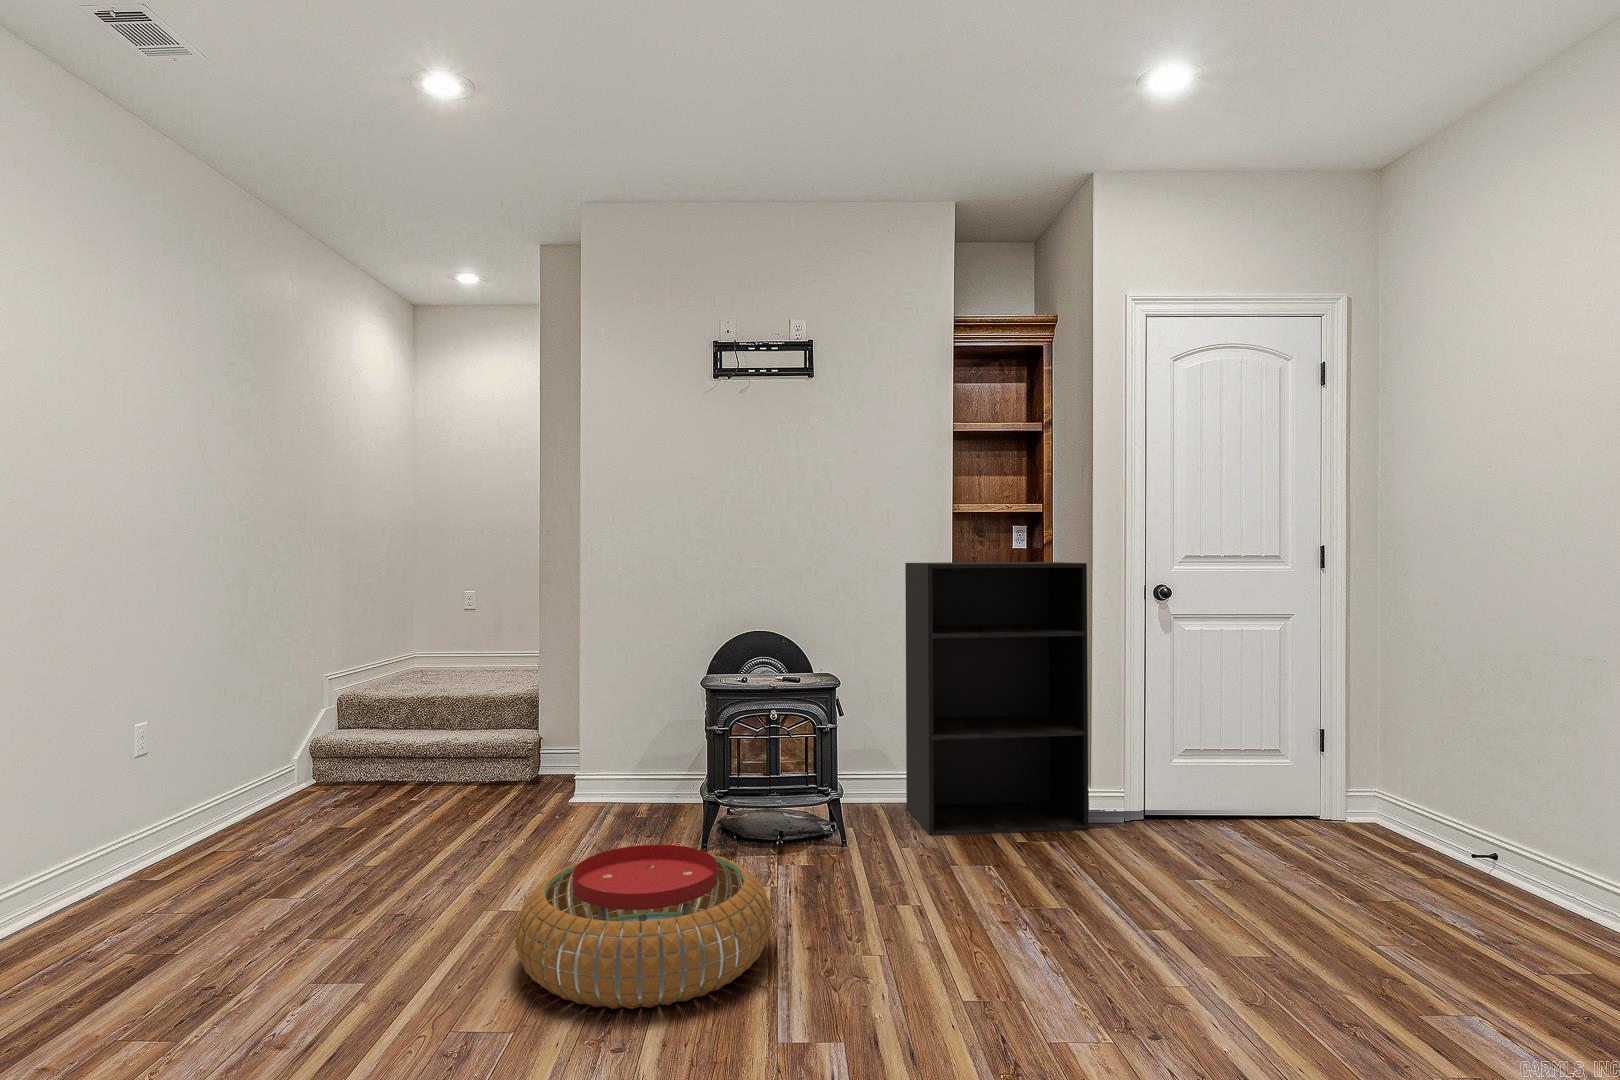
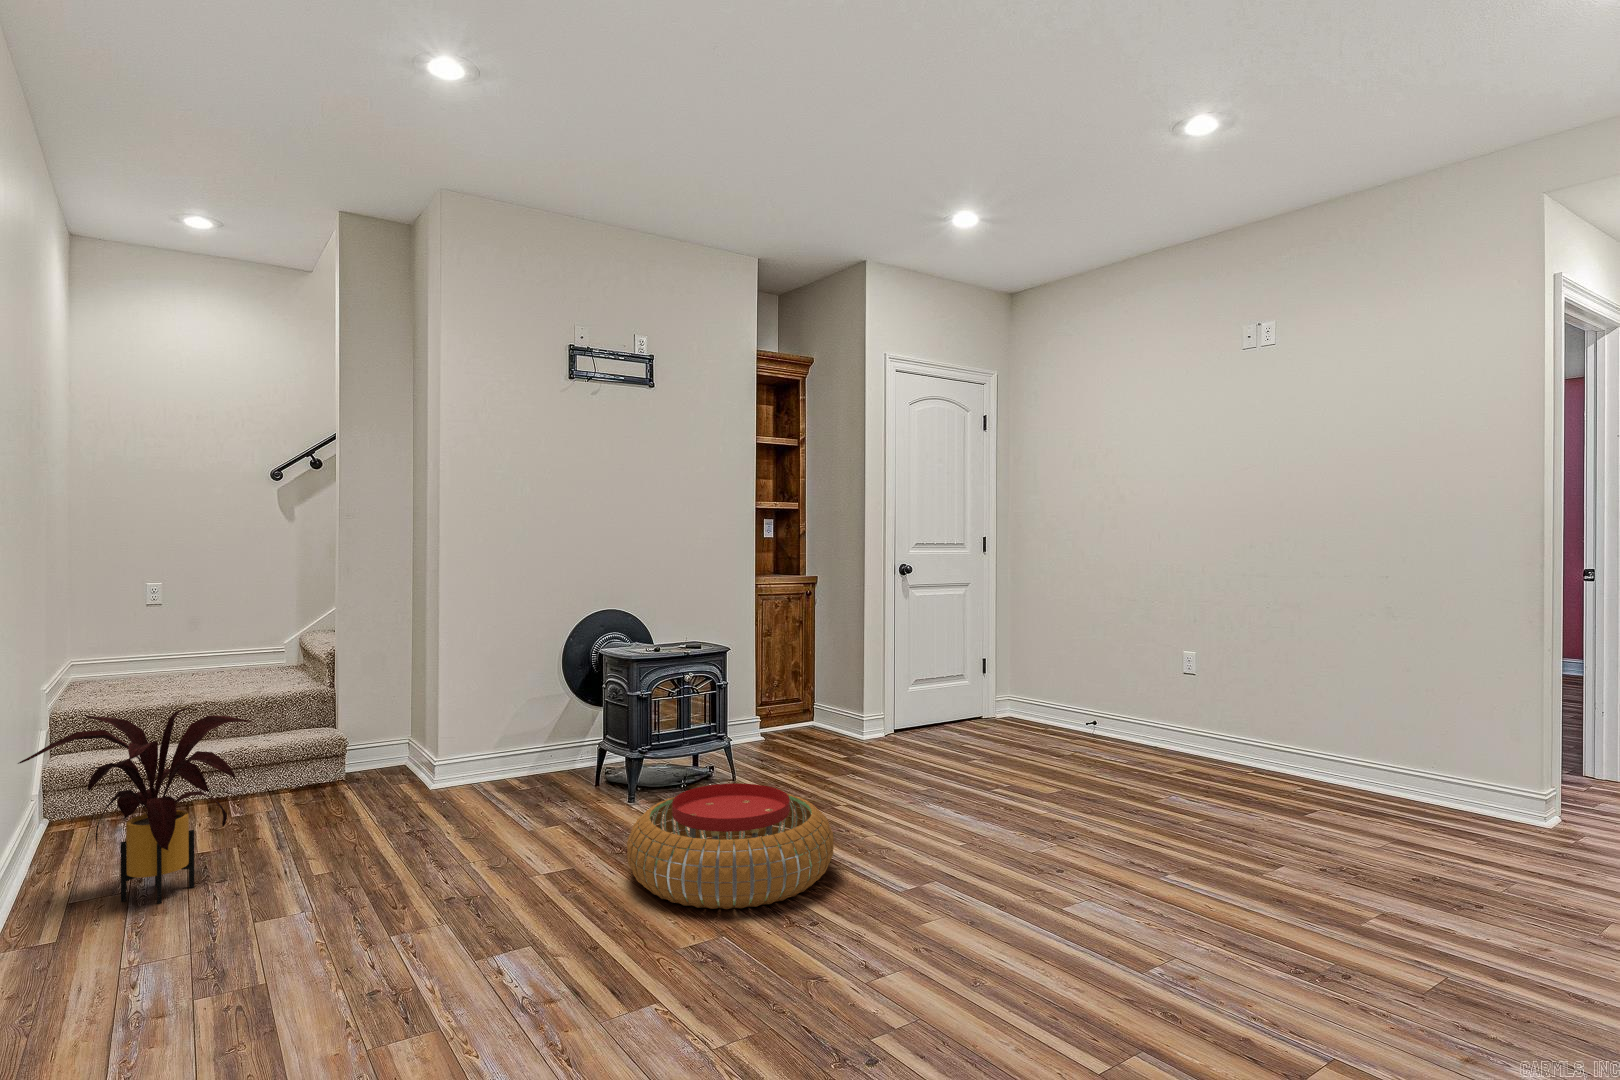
bookshelf: present [905,562,1089,836] -> none [729,548,868,765]
house plant: none [178,694,367,860] -> present [18,708,252,903]

